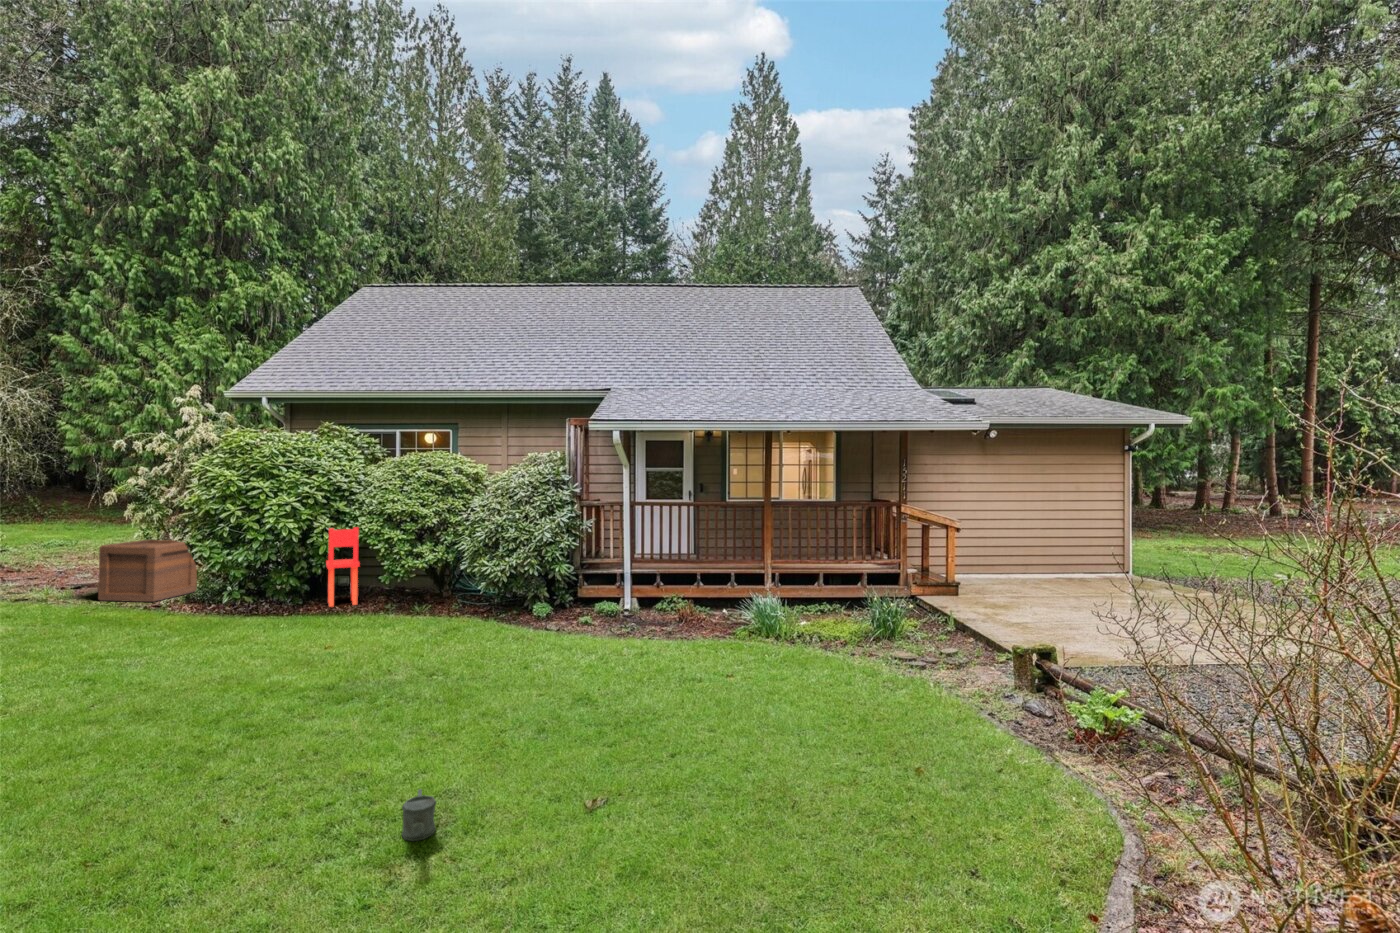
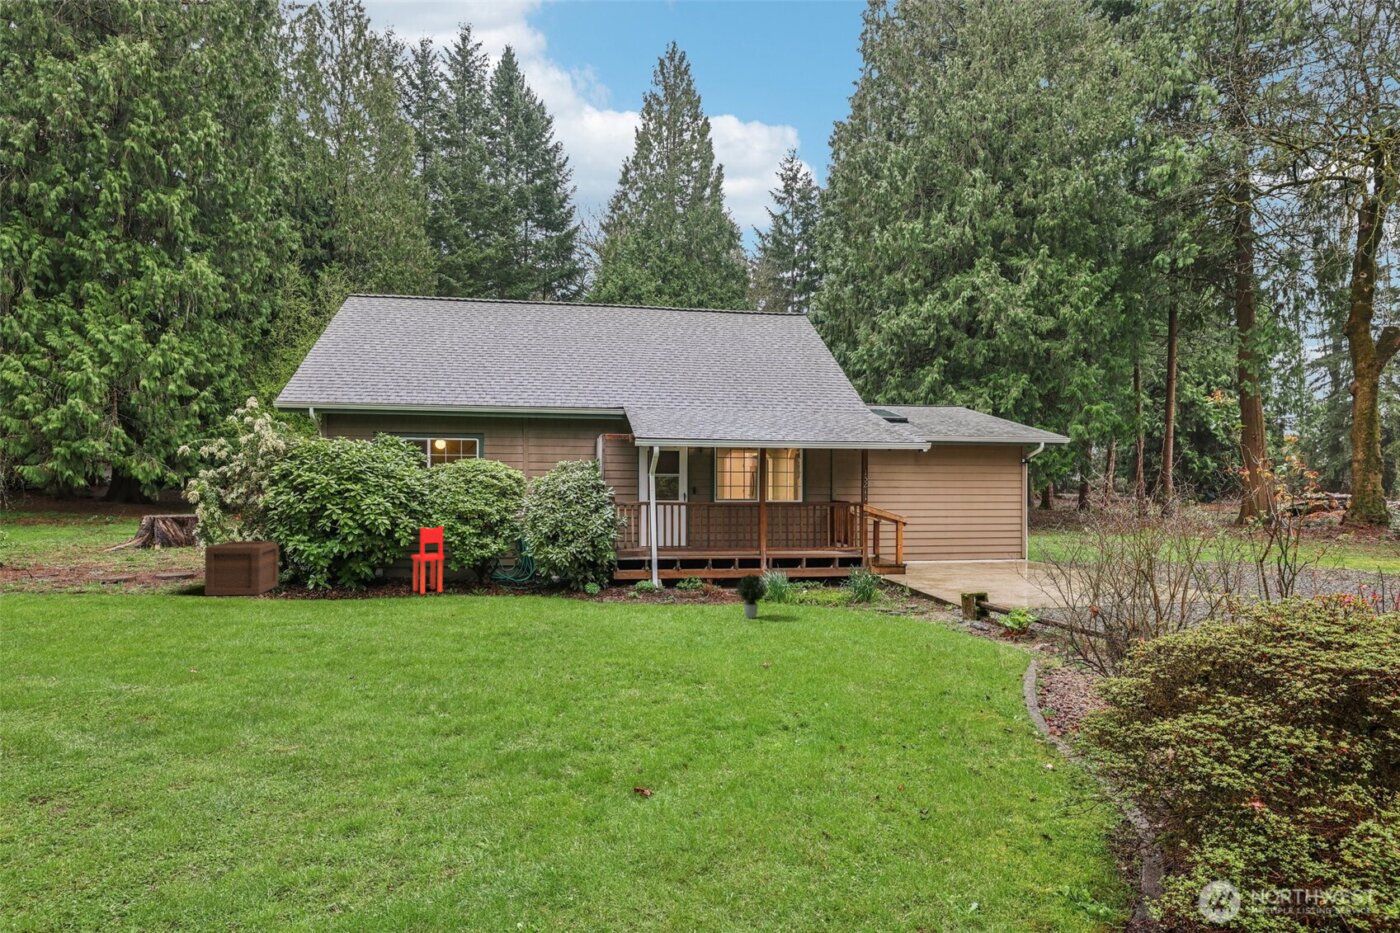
potted plant: none [666,600,710,664] -> present [736,574,766,618]
watering can: present [402,789,436,841] -> none [687,673,715,696]

